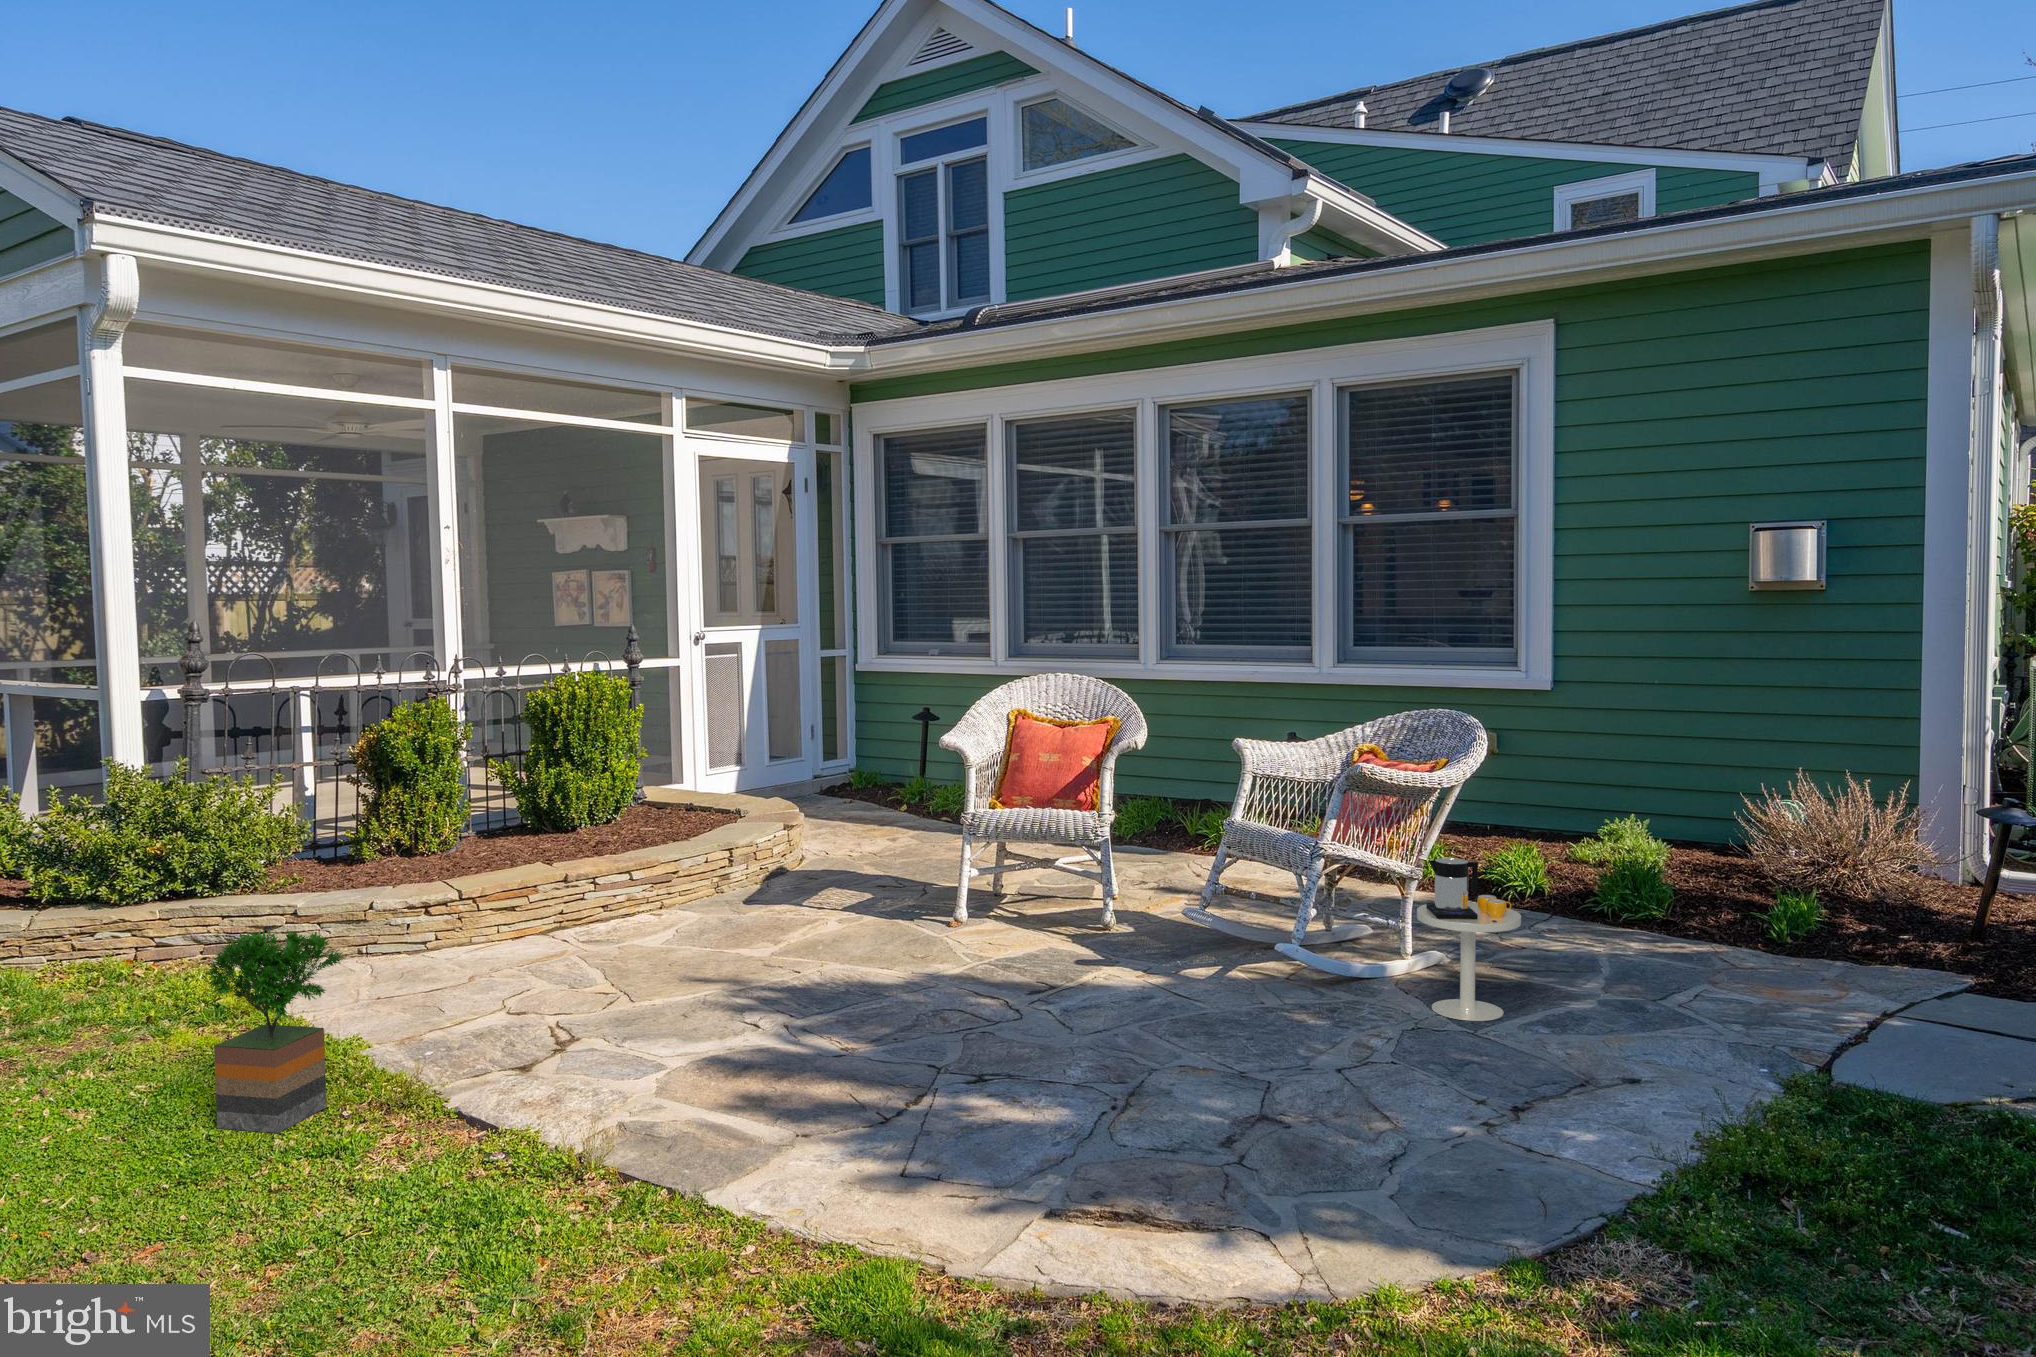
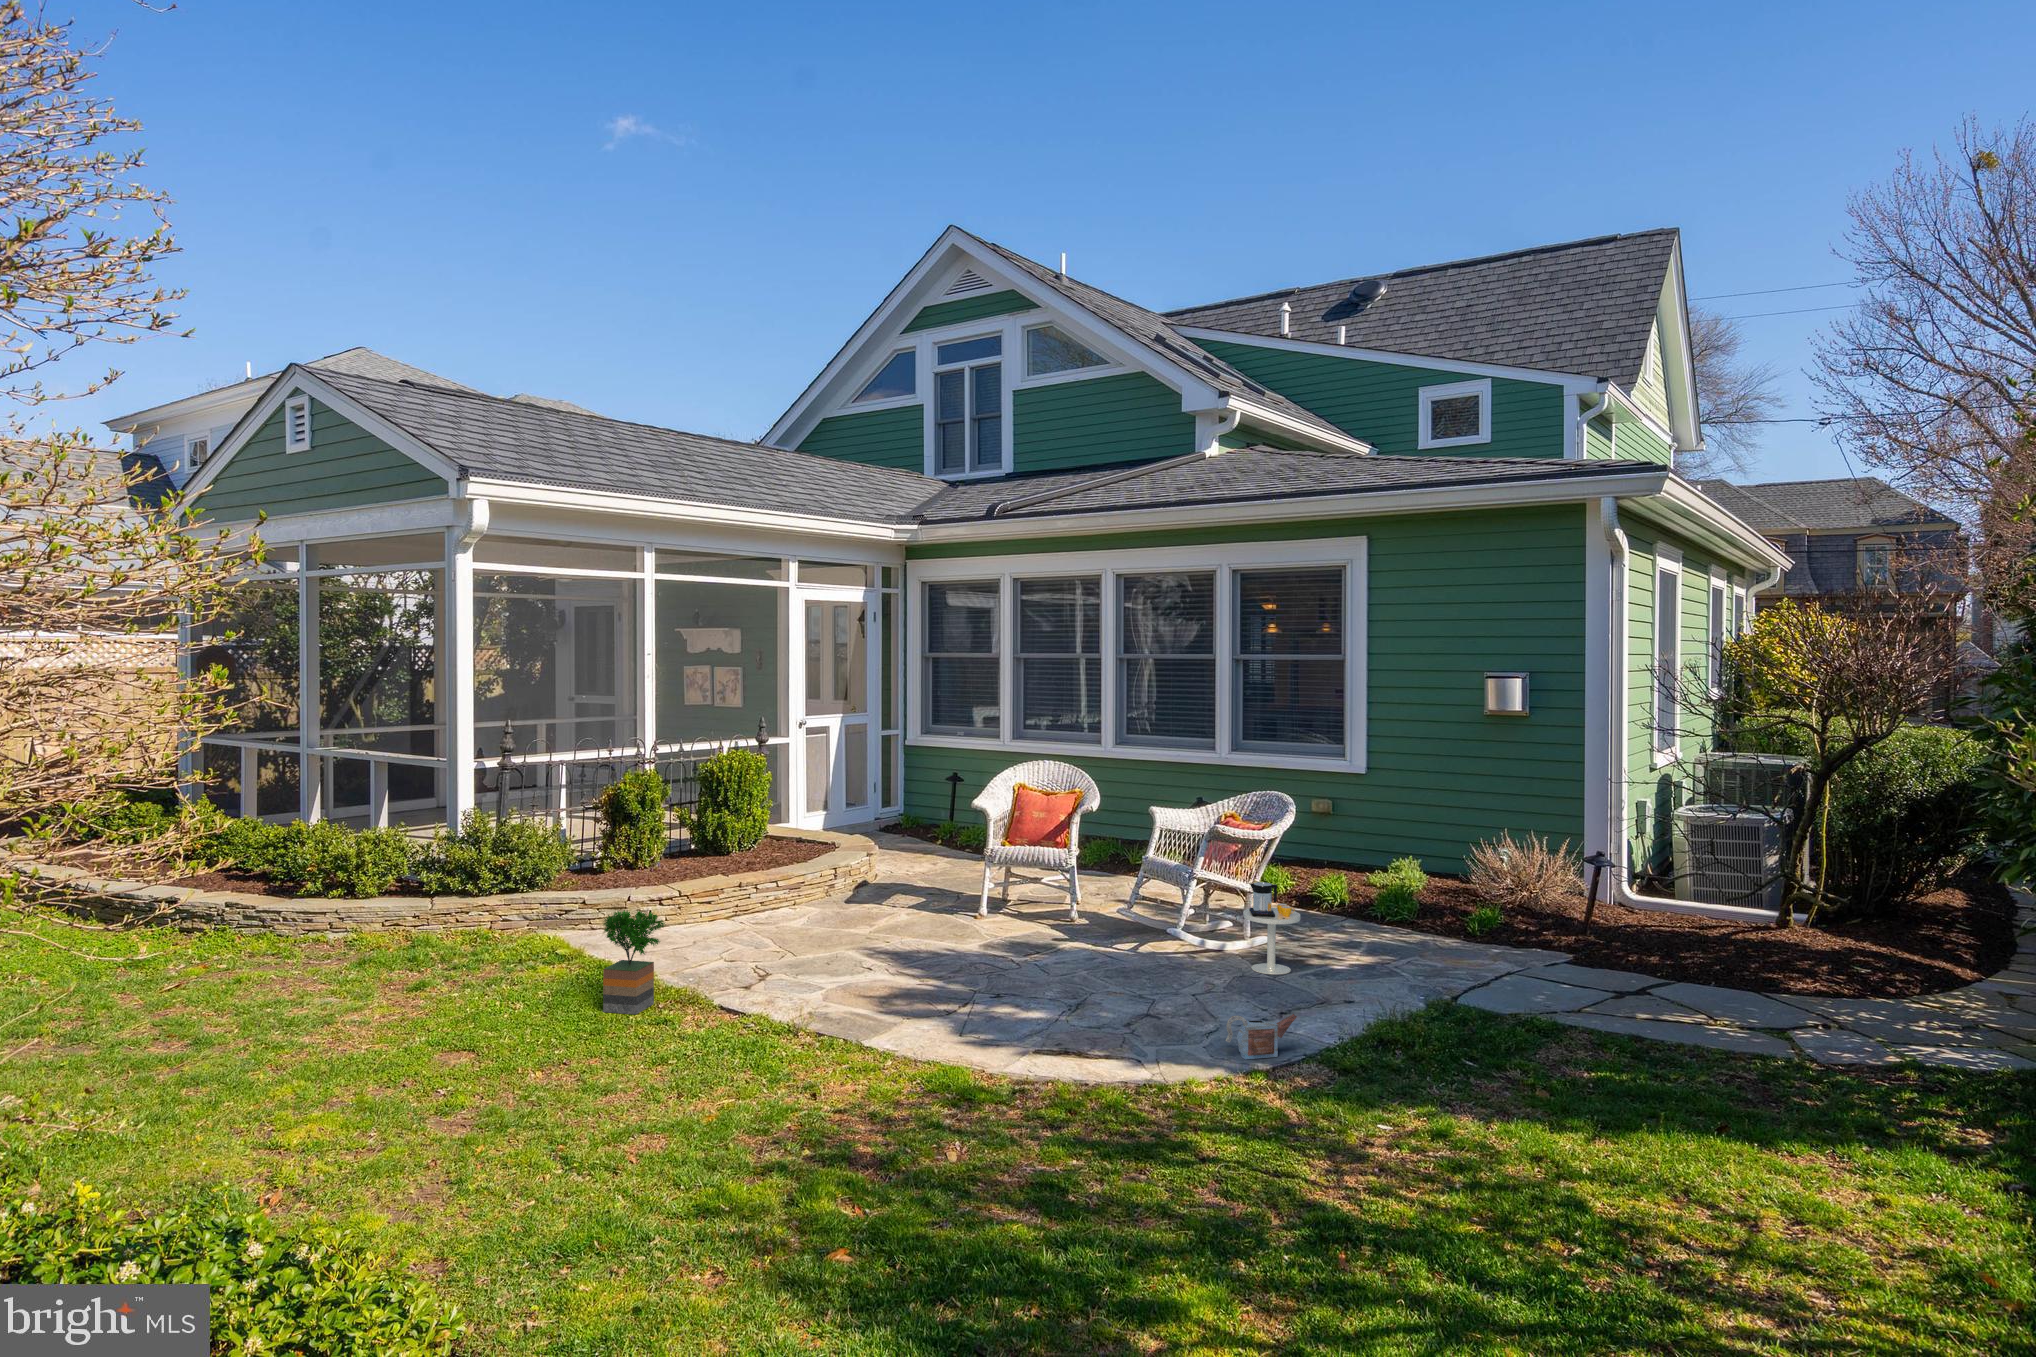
watering can: none [1458,1126,1602,1226] -> present [1226,1014,1297,1059]

